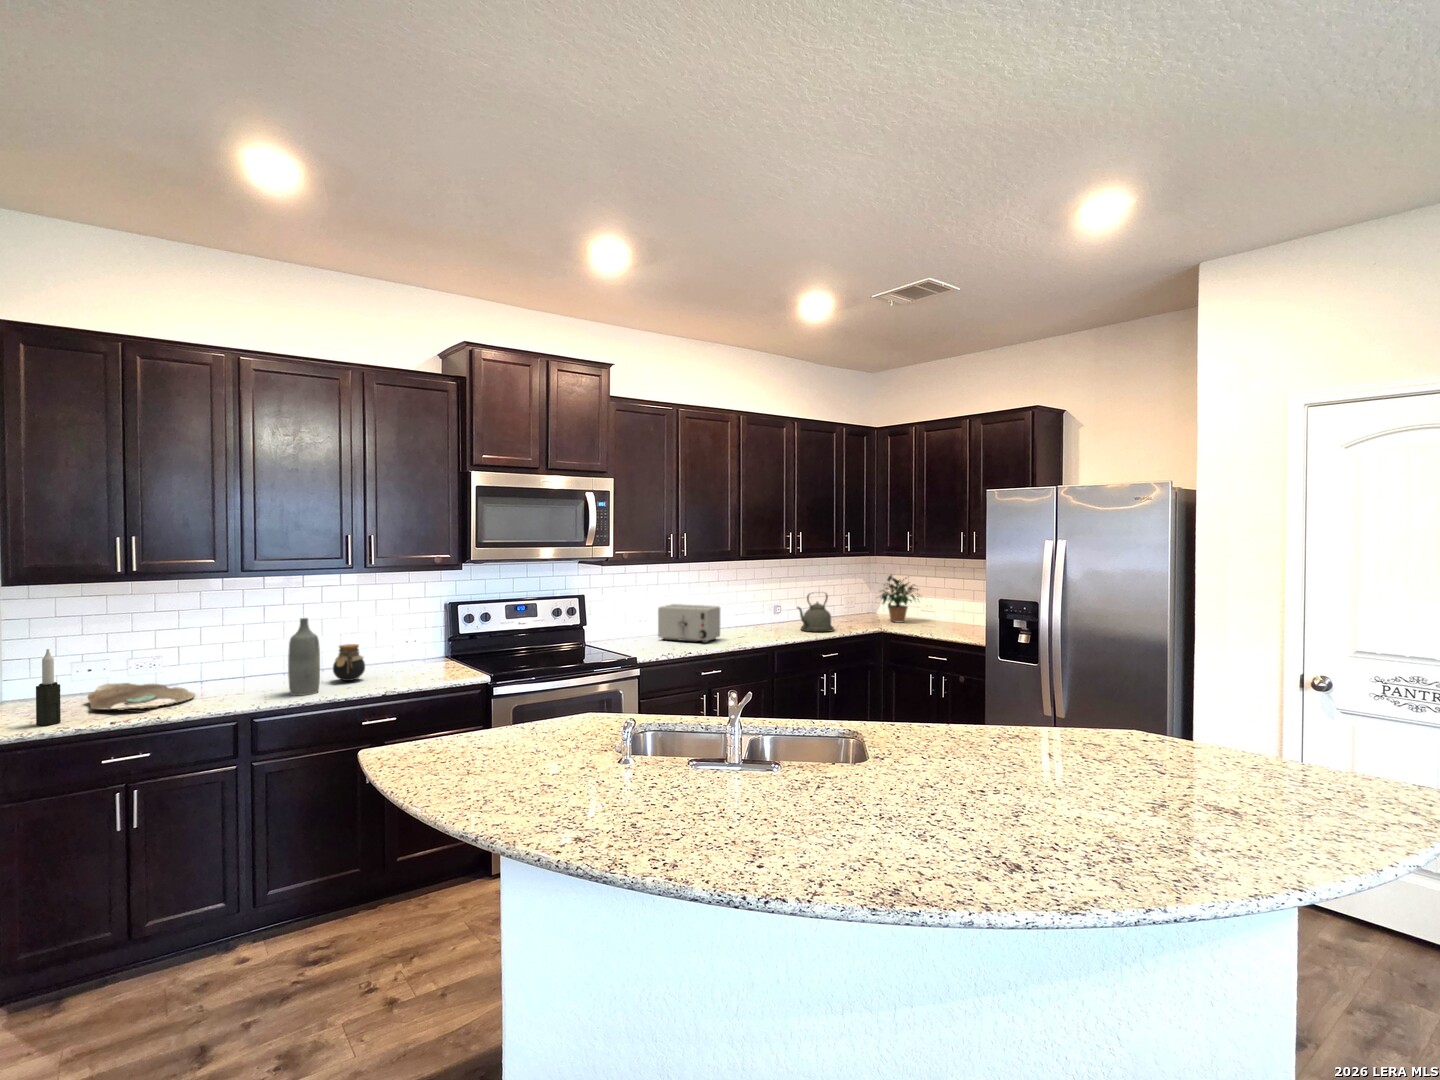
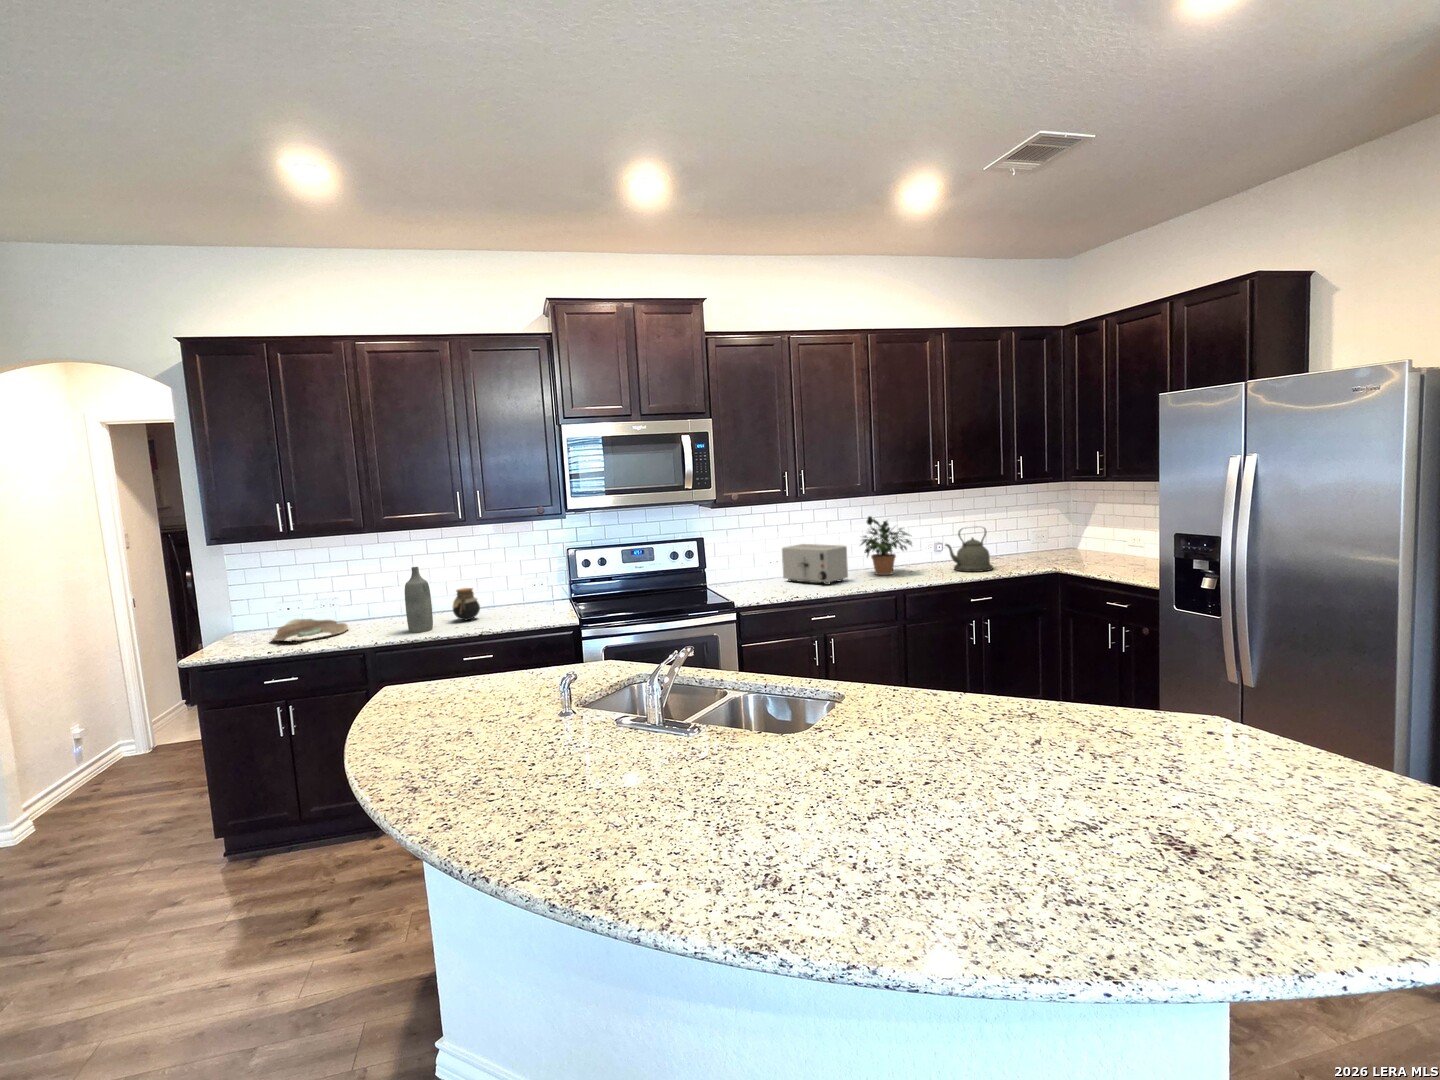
potted plant: present [881,575,920,623] -> present [861,516,912,575]
candle: present [36,649,61,726] -> none [223,594,242,652]

